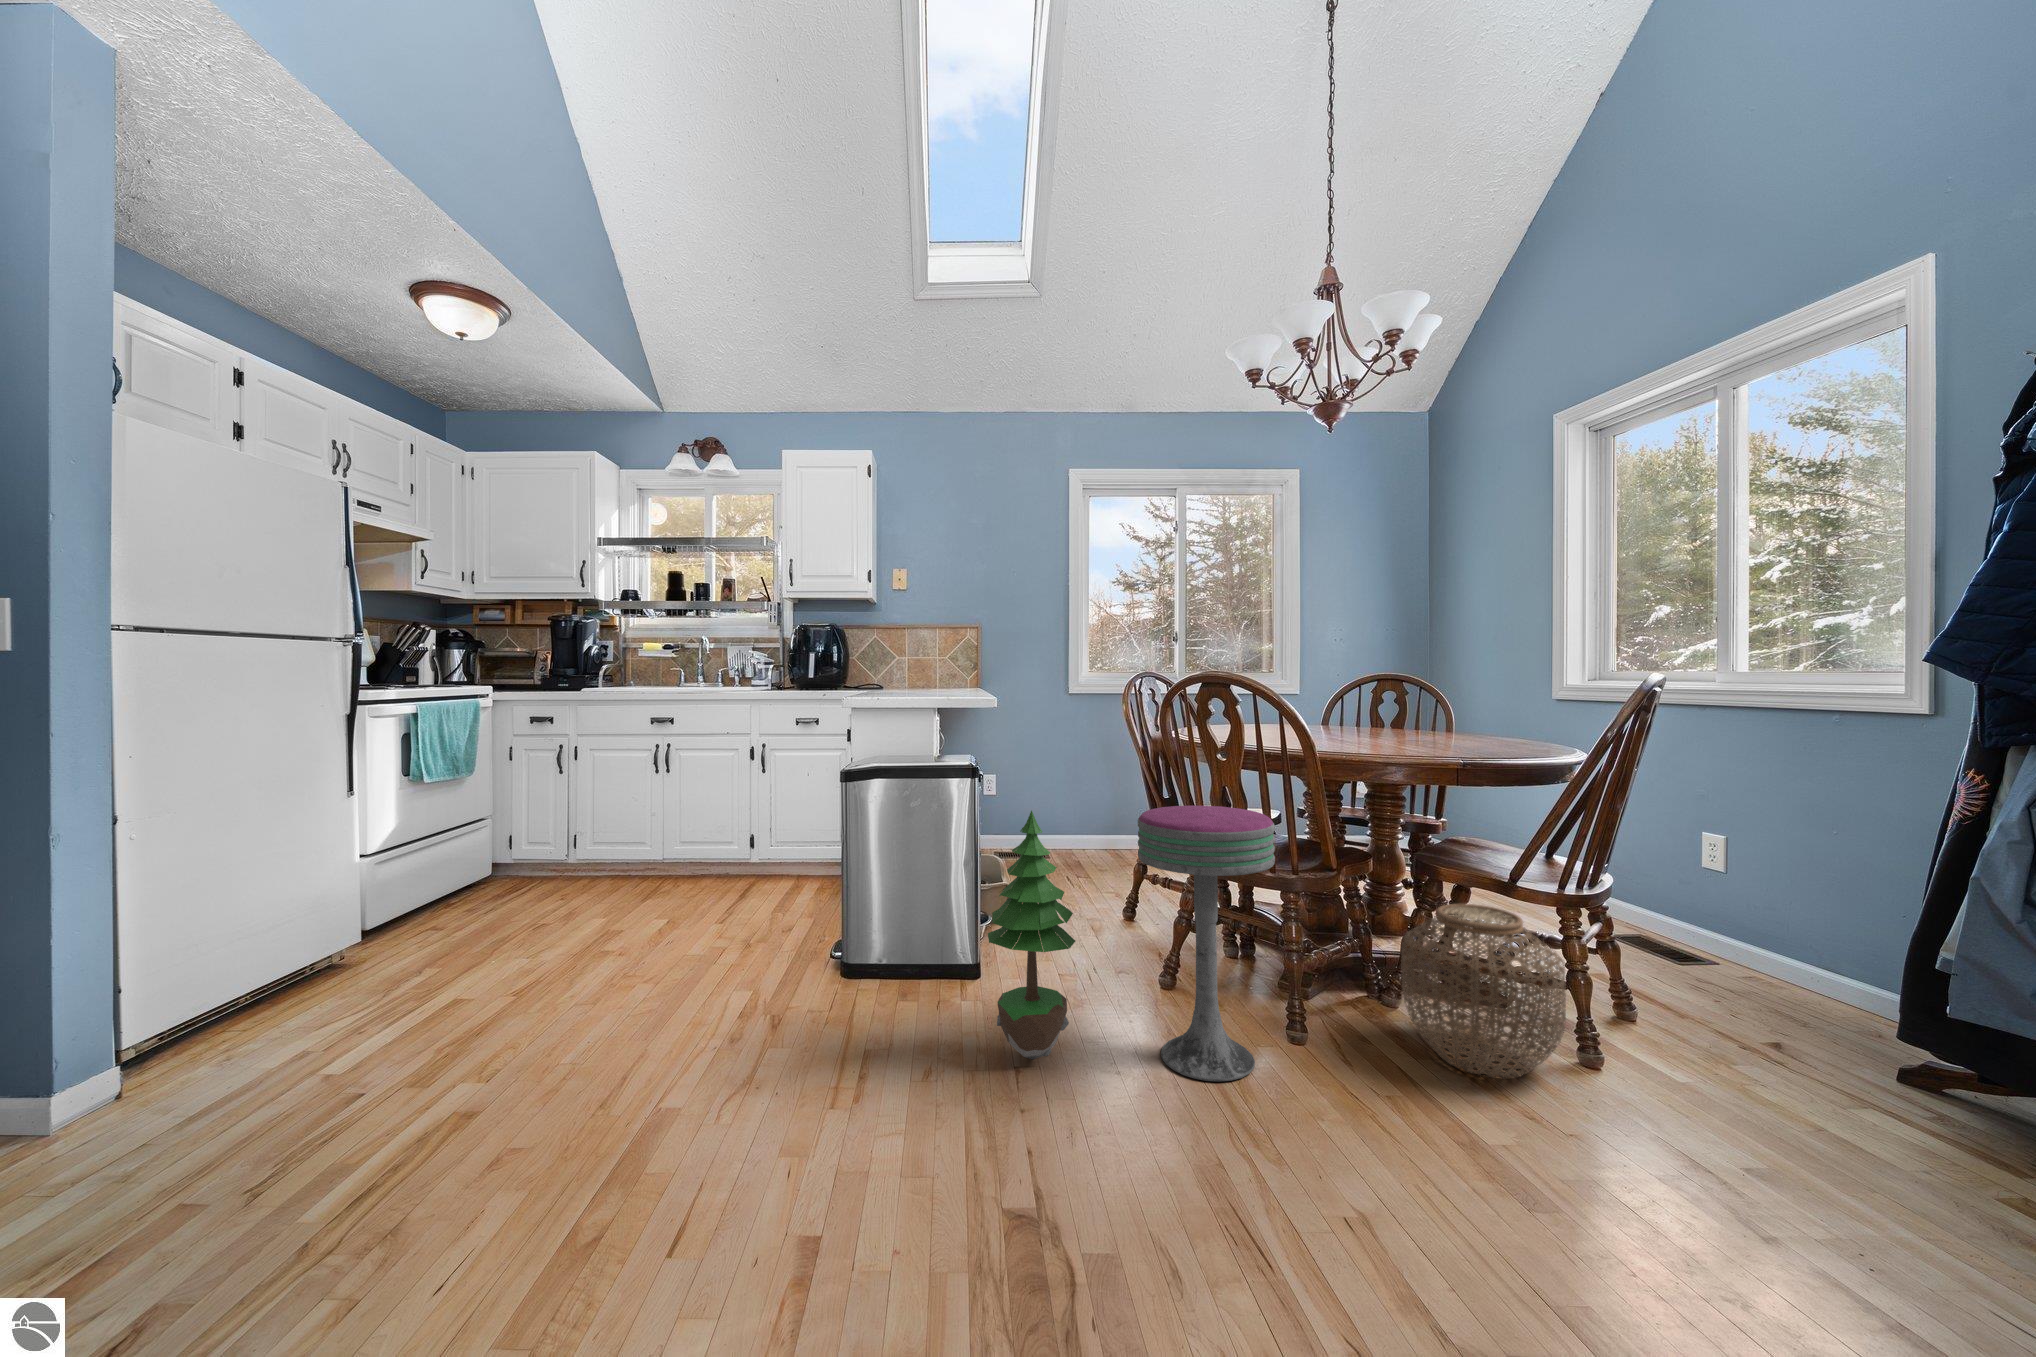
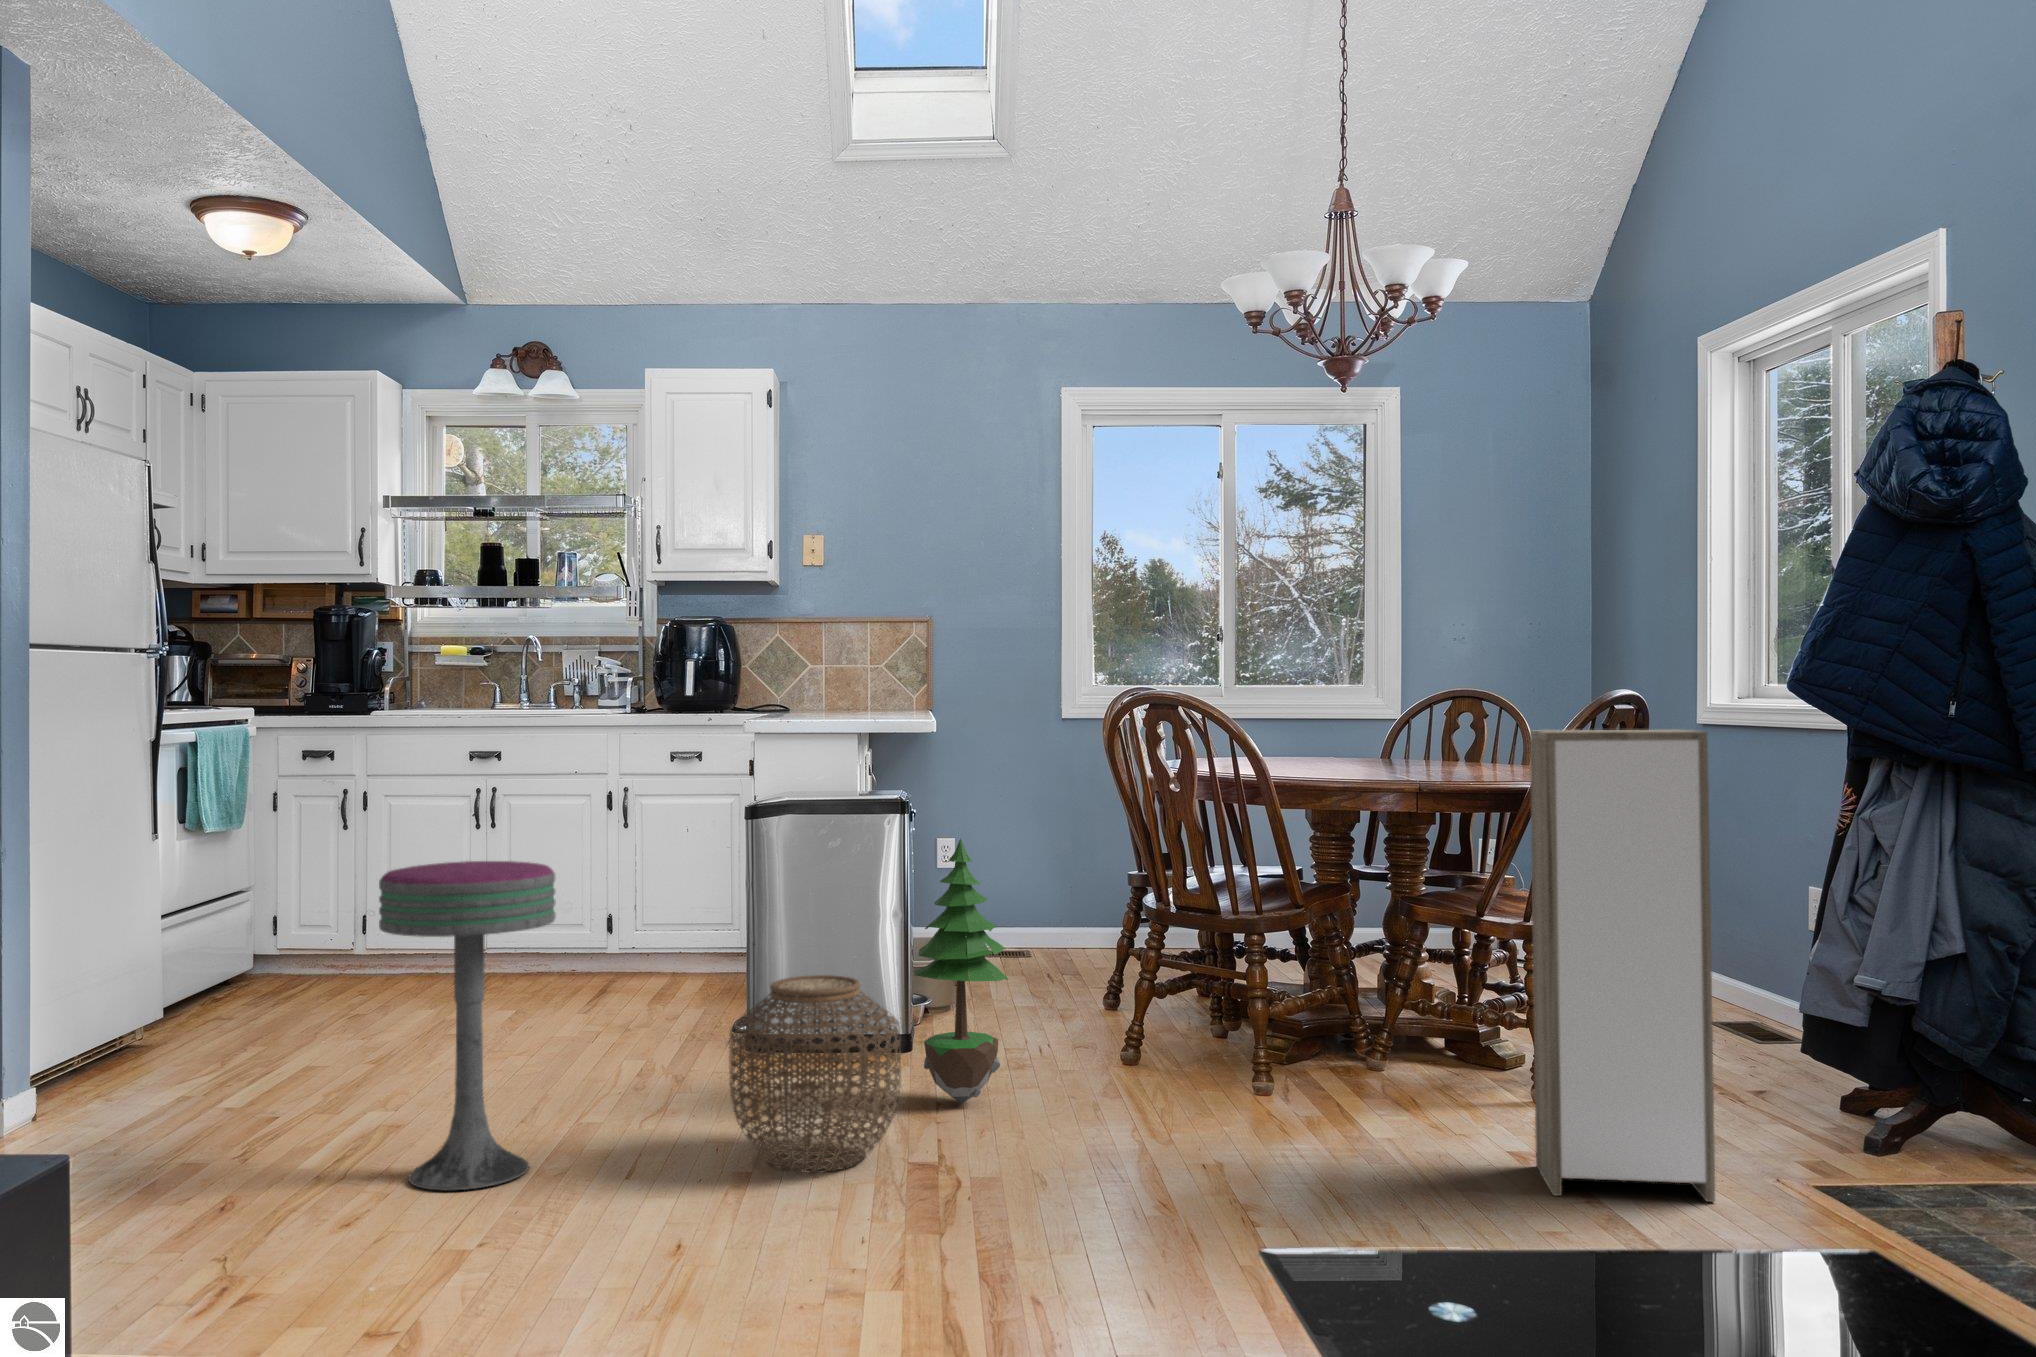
storage cabinet: none [1665,714,1971,1285] -> present [1530,730,1715,1202]
bar stool: present [1138,805,1275,1082] -> present [379,861,556,1191]
woven basket: present [1401,904,1566,1078] -> present [729,975,901,1172]

